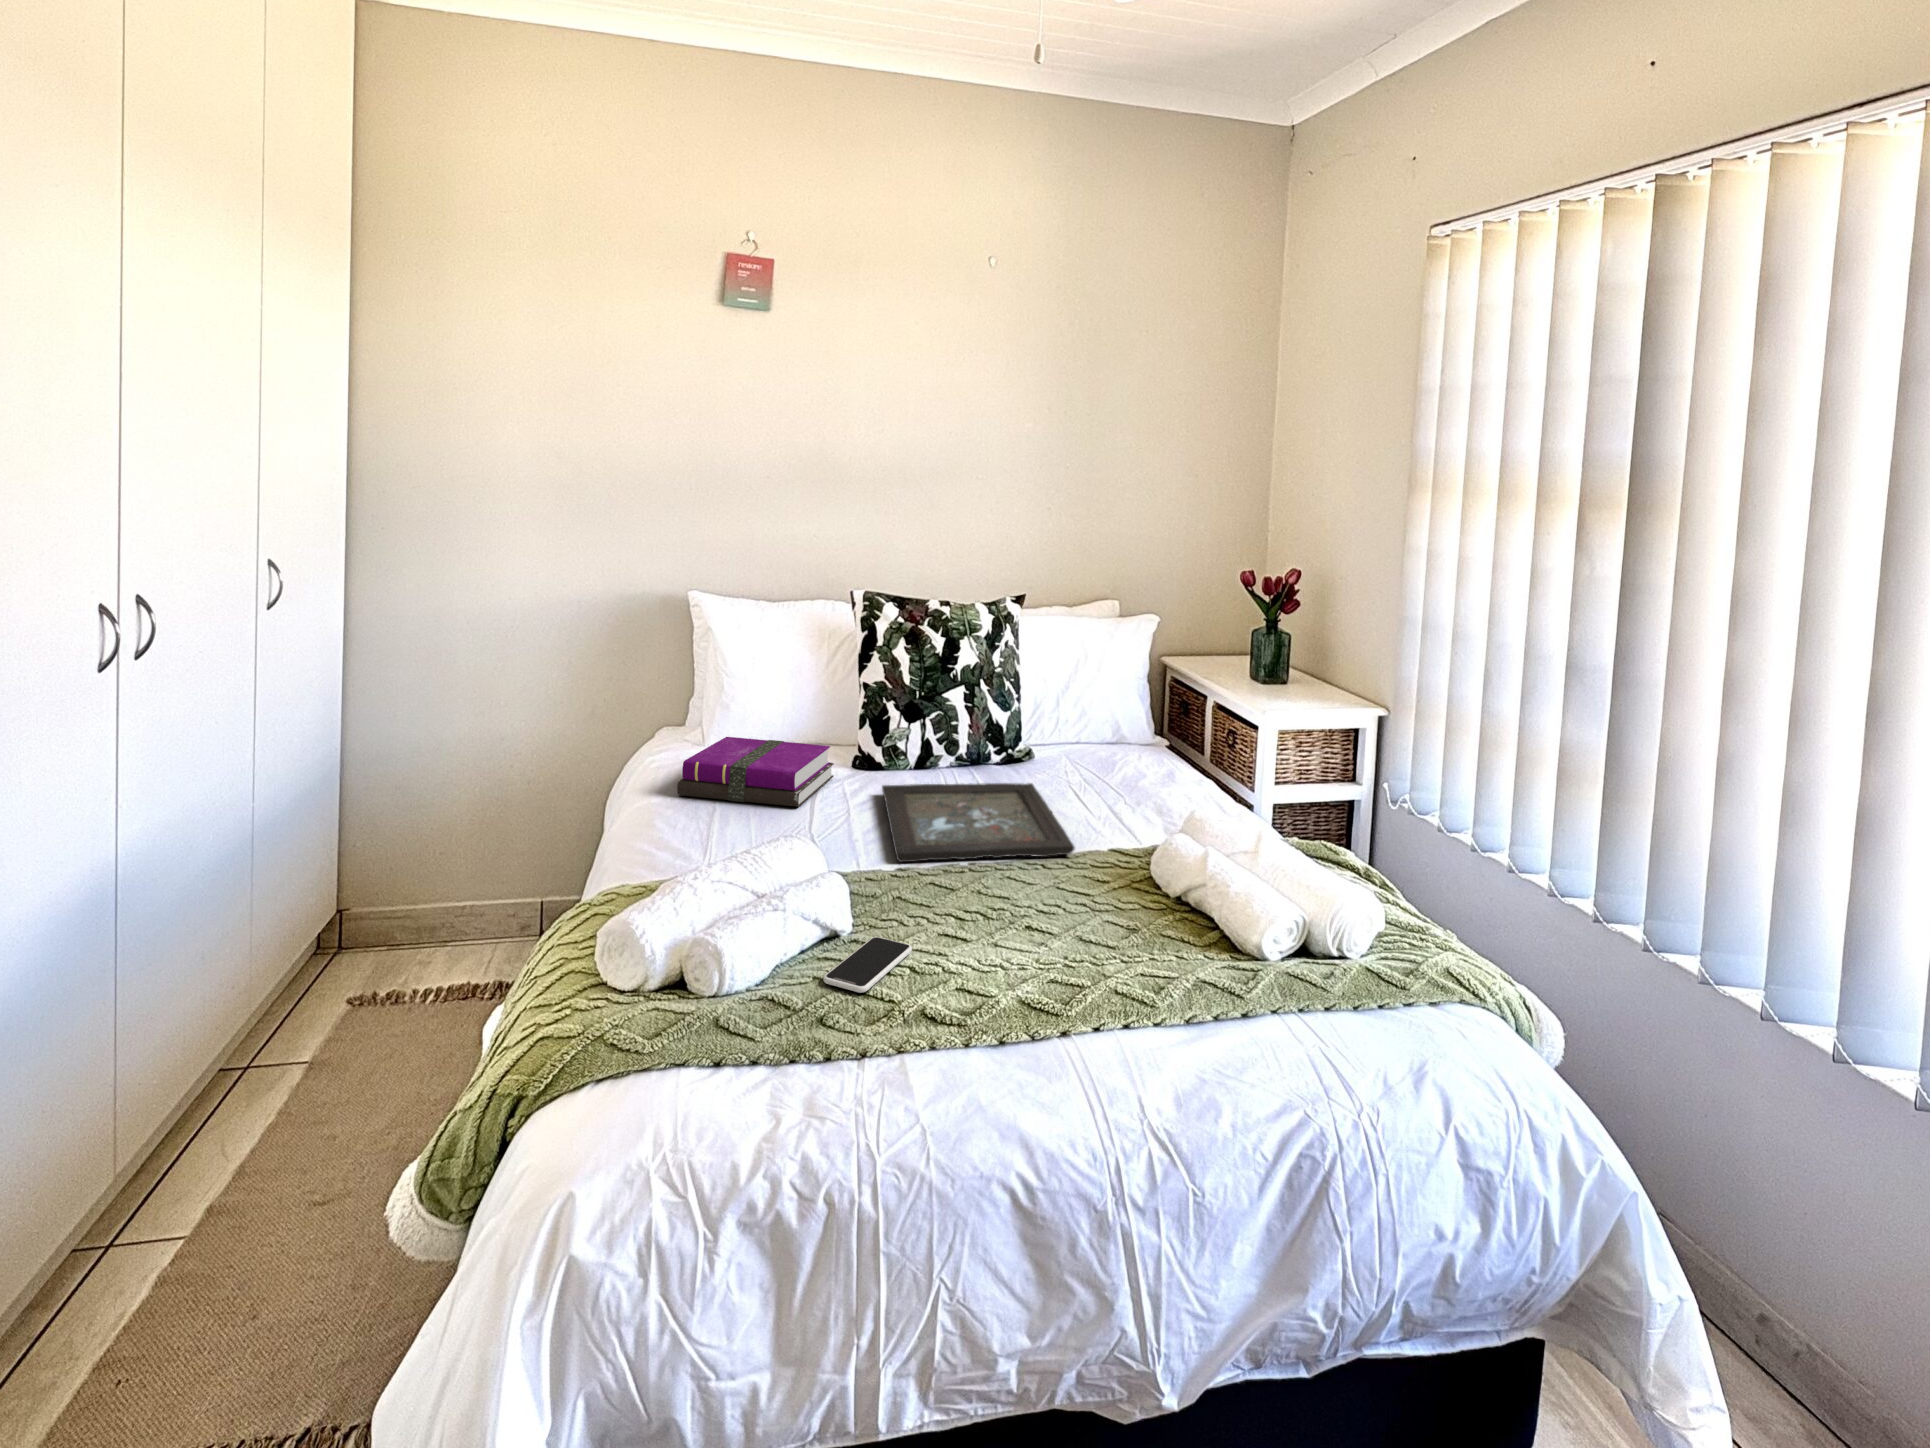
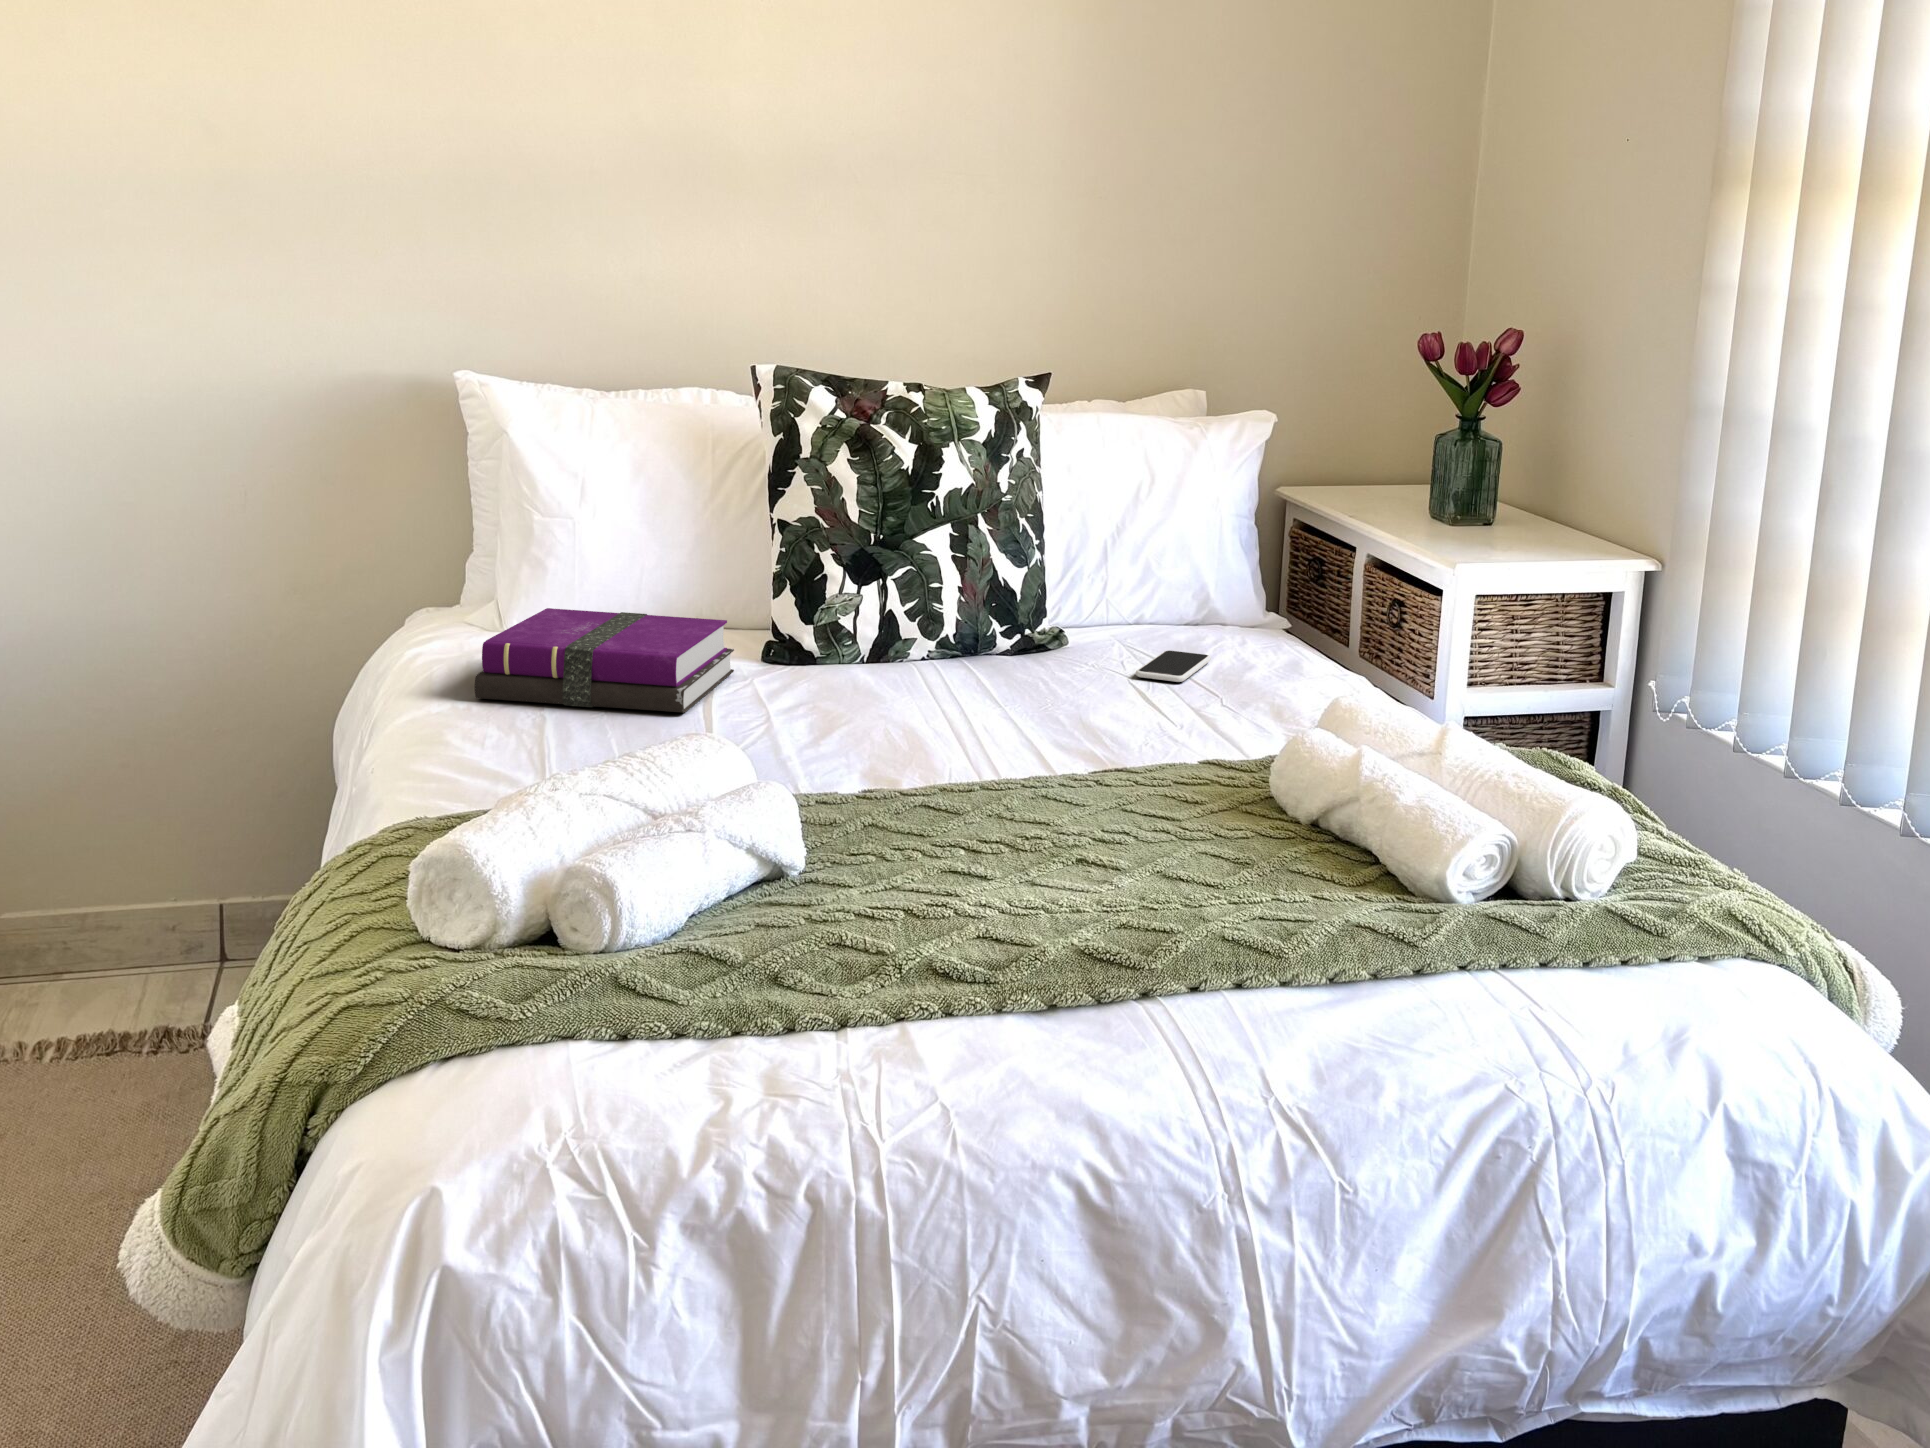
tray: present [882,783,1074,862] -> none [820,677,1147,784]
smartphone: present [823,937,912,993] -> present [1136,650,1211,682]

